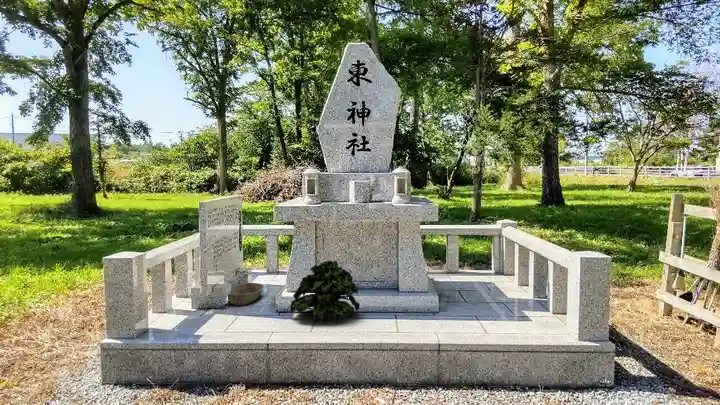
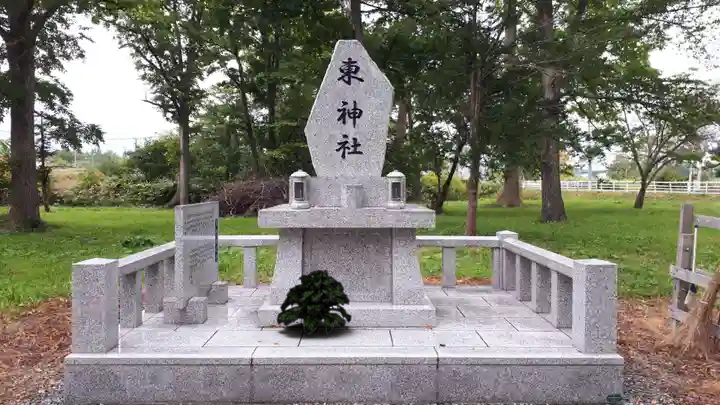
basket: present [228,283,263,305] -> none [202,297,244,320]

